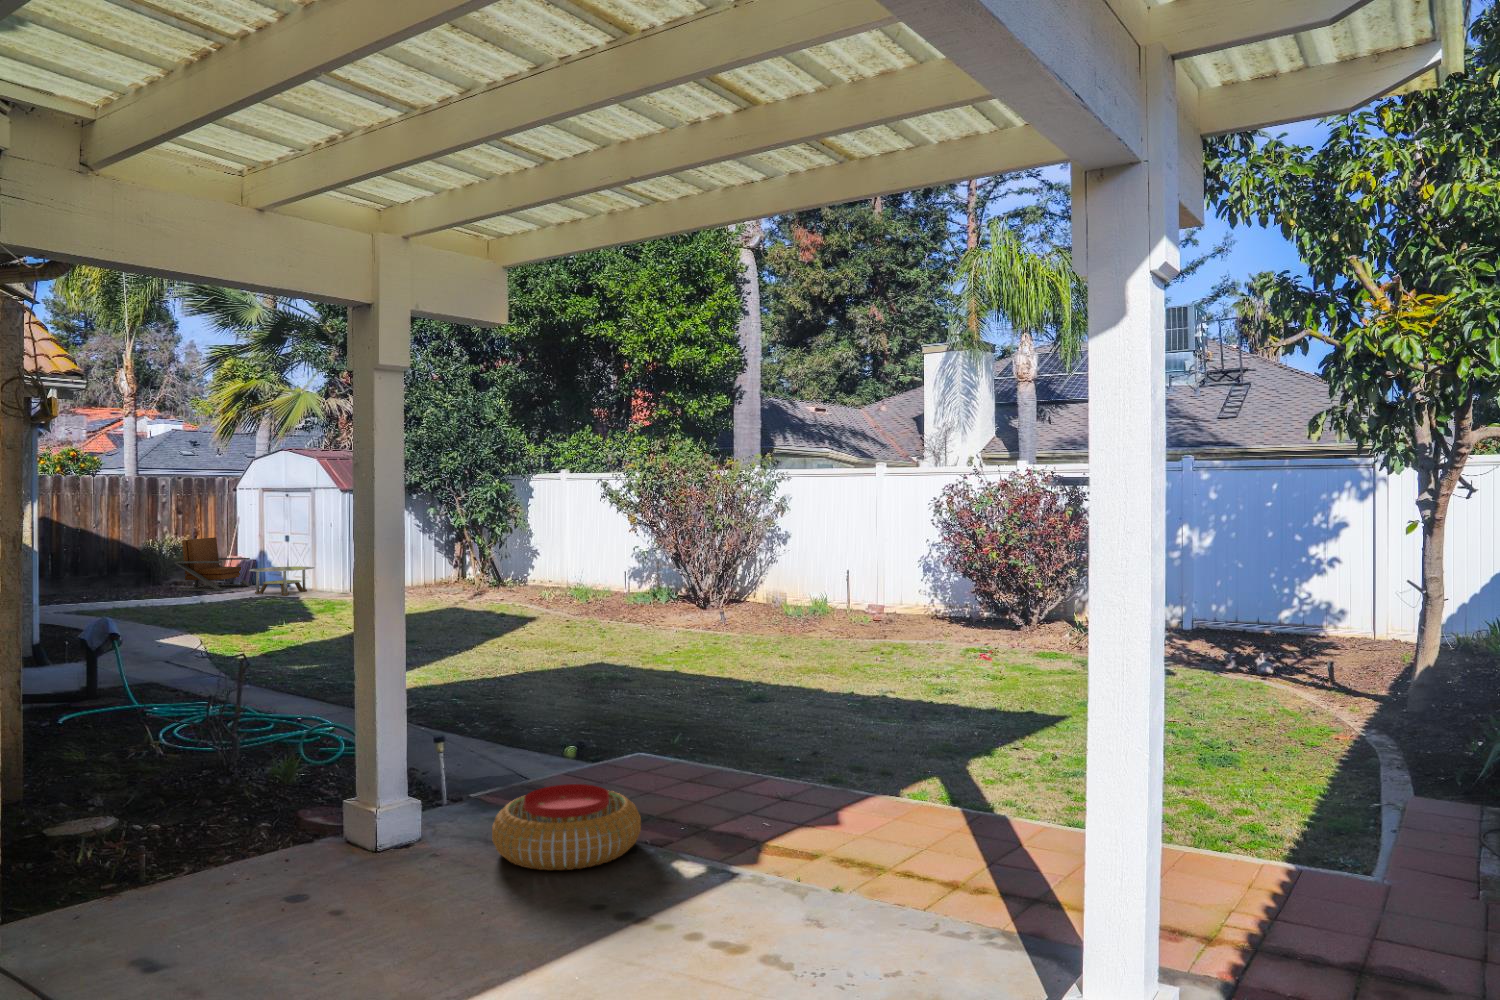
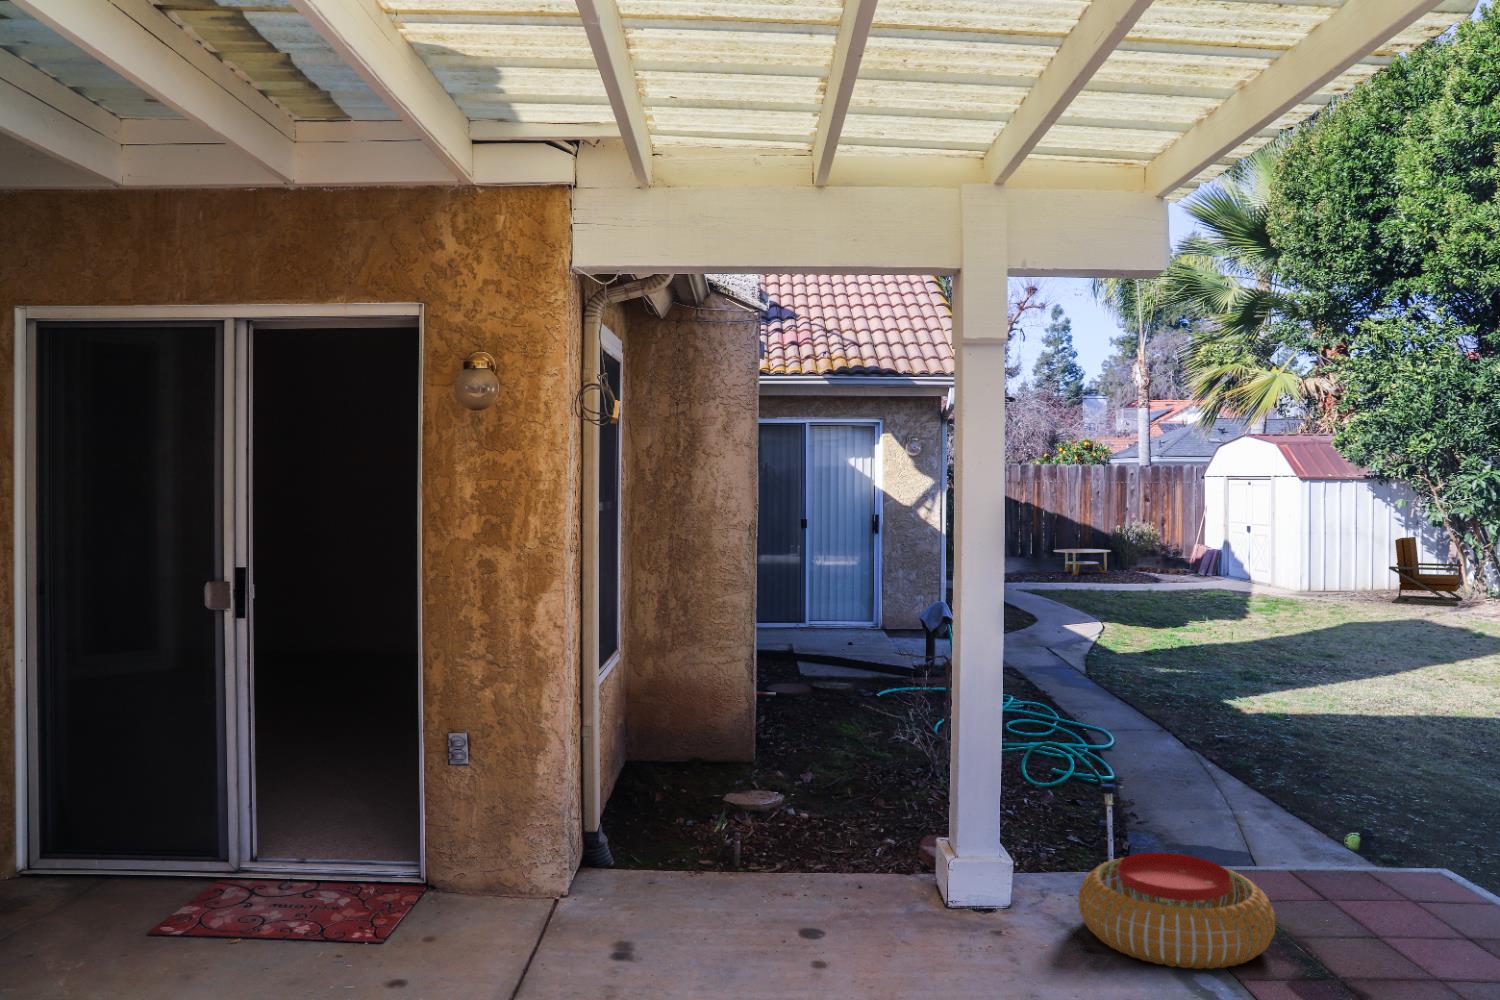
lounge chair: present [174,537,250,591] -> present [1389,537,1463,606]
round table: present [249,566,314,596] -> present [1053,549,1110,575]

